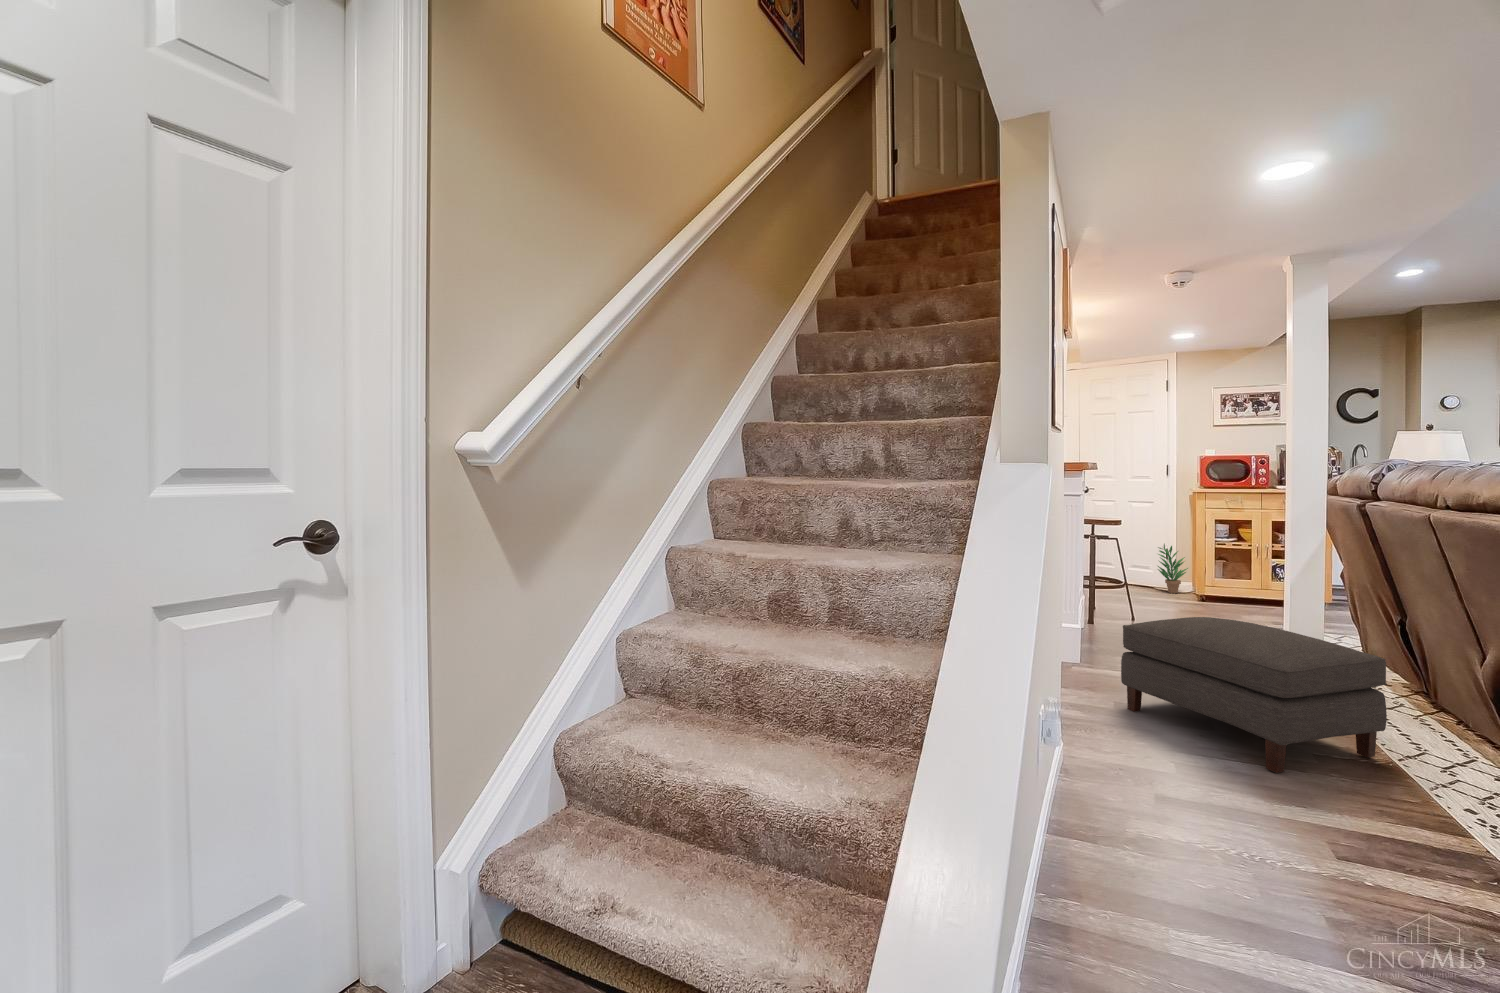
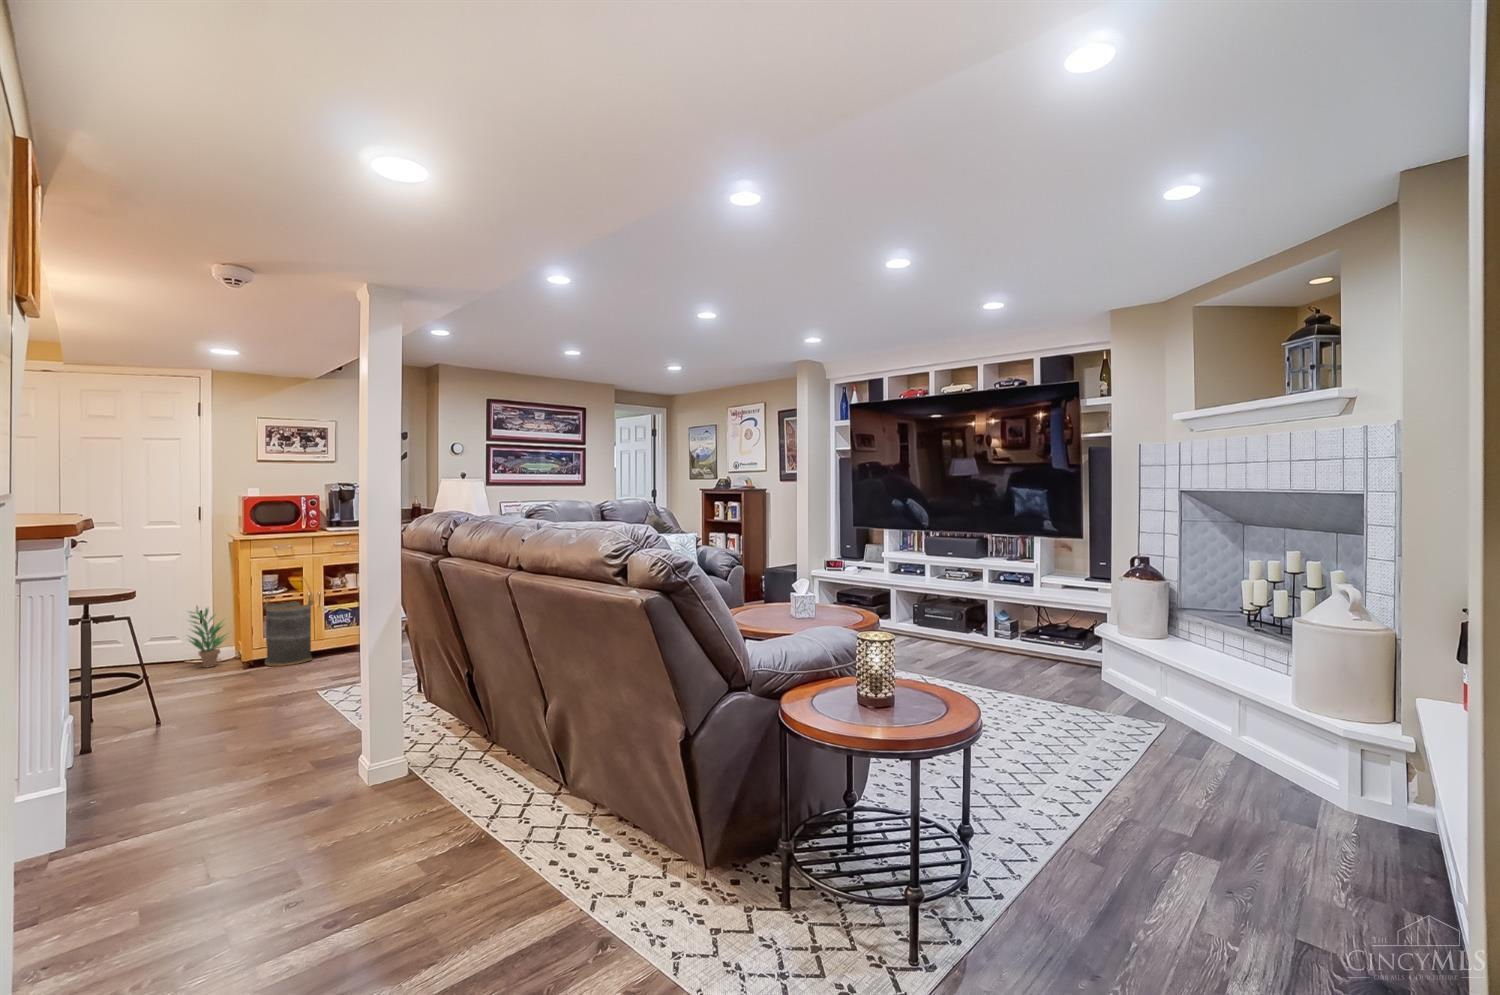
basket: none [1215,527,1261,604] -> present [264,577,314,666]
ottoman: present [1121,617,1387,773] -> none [161,724,479,917]

